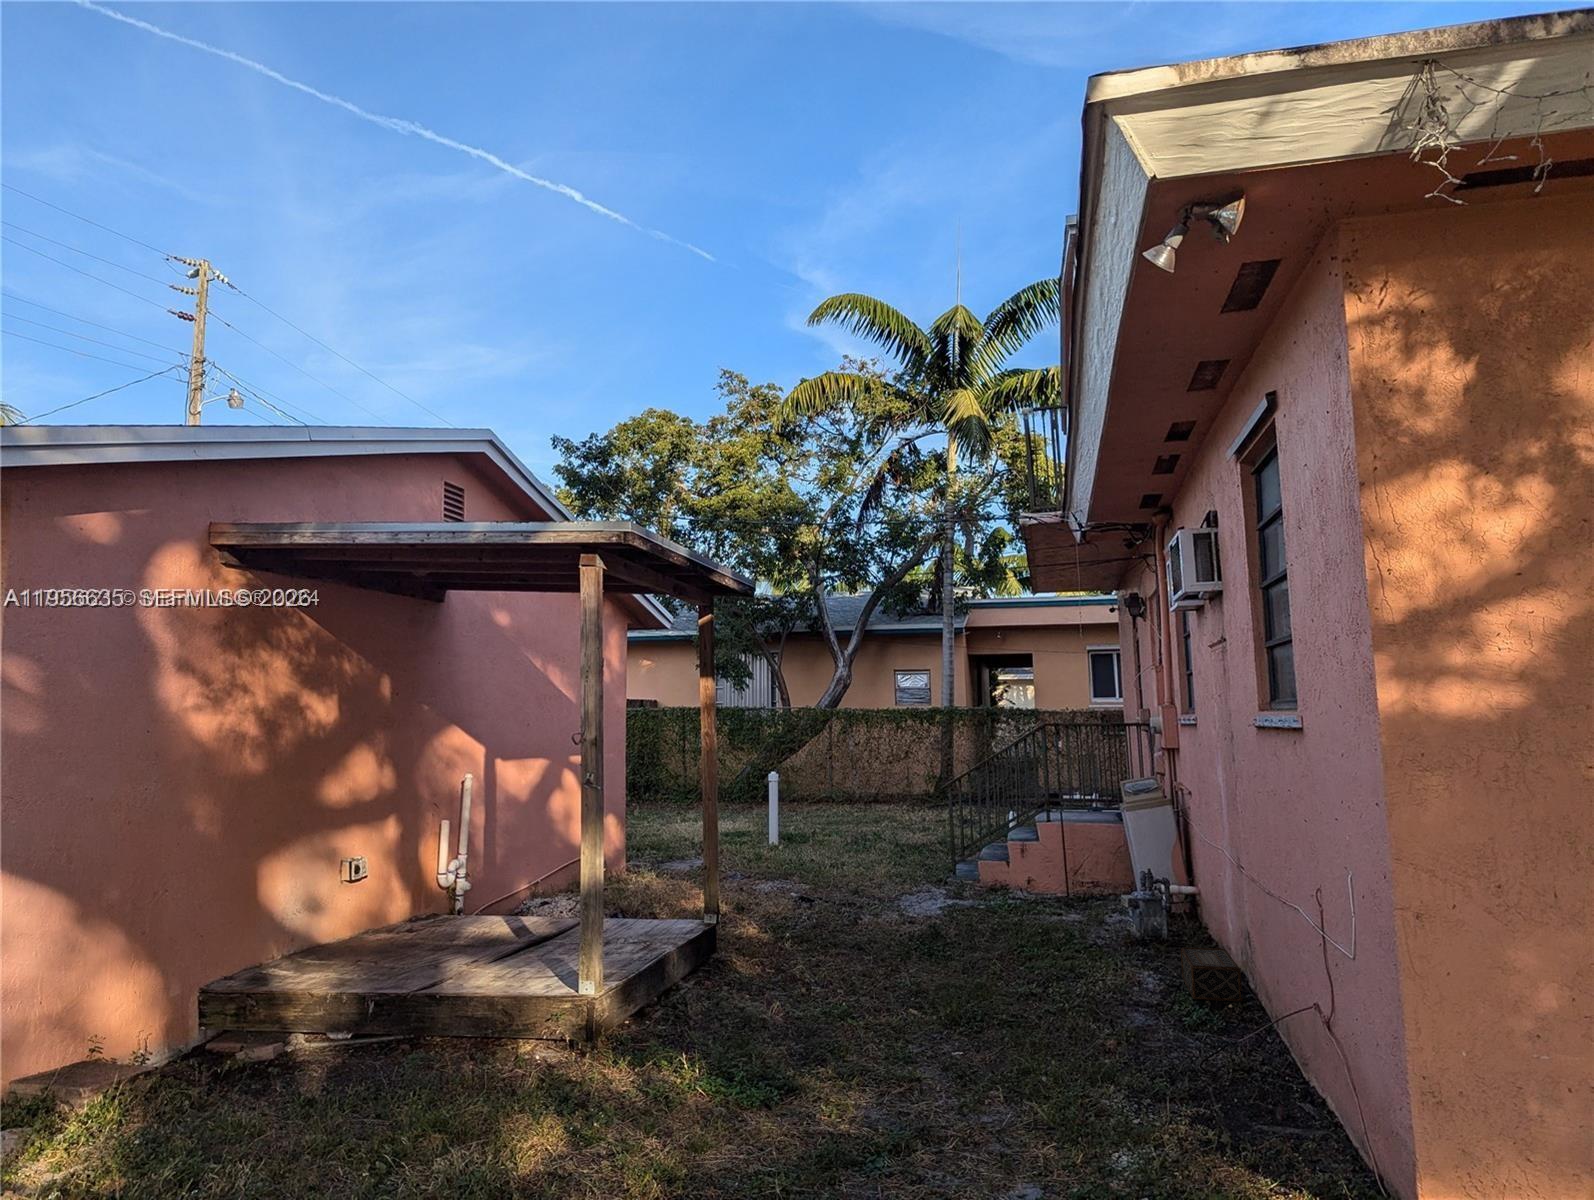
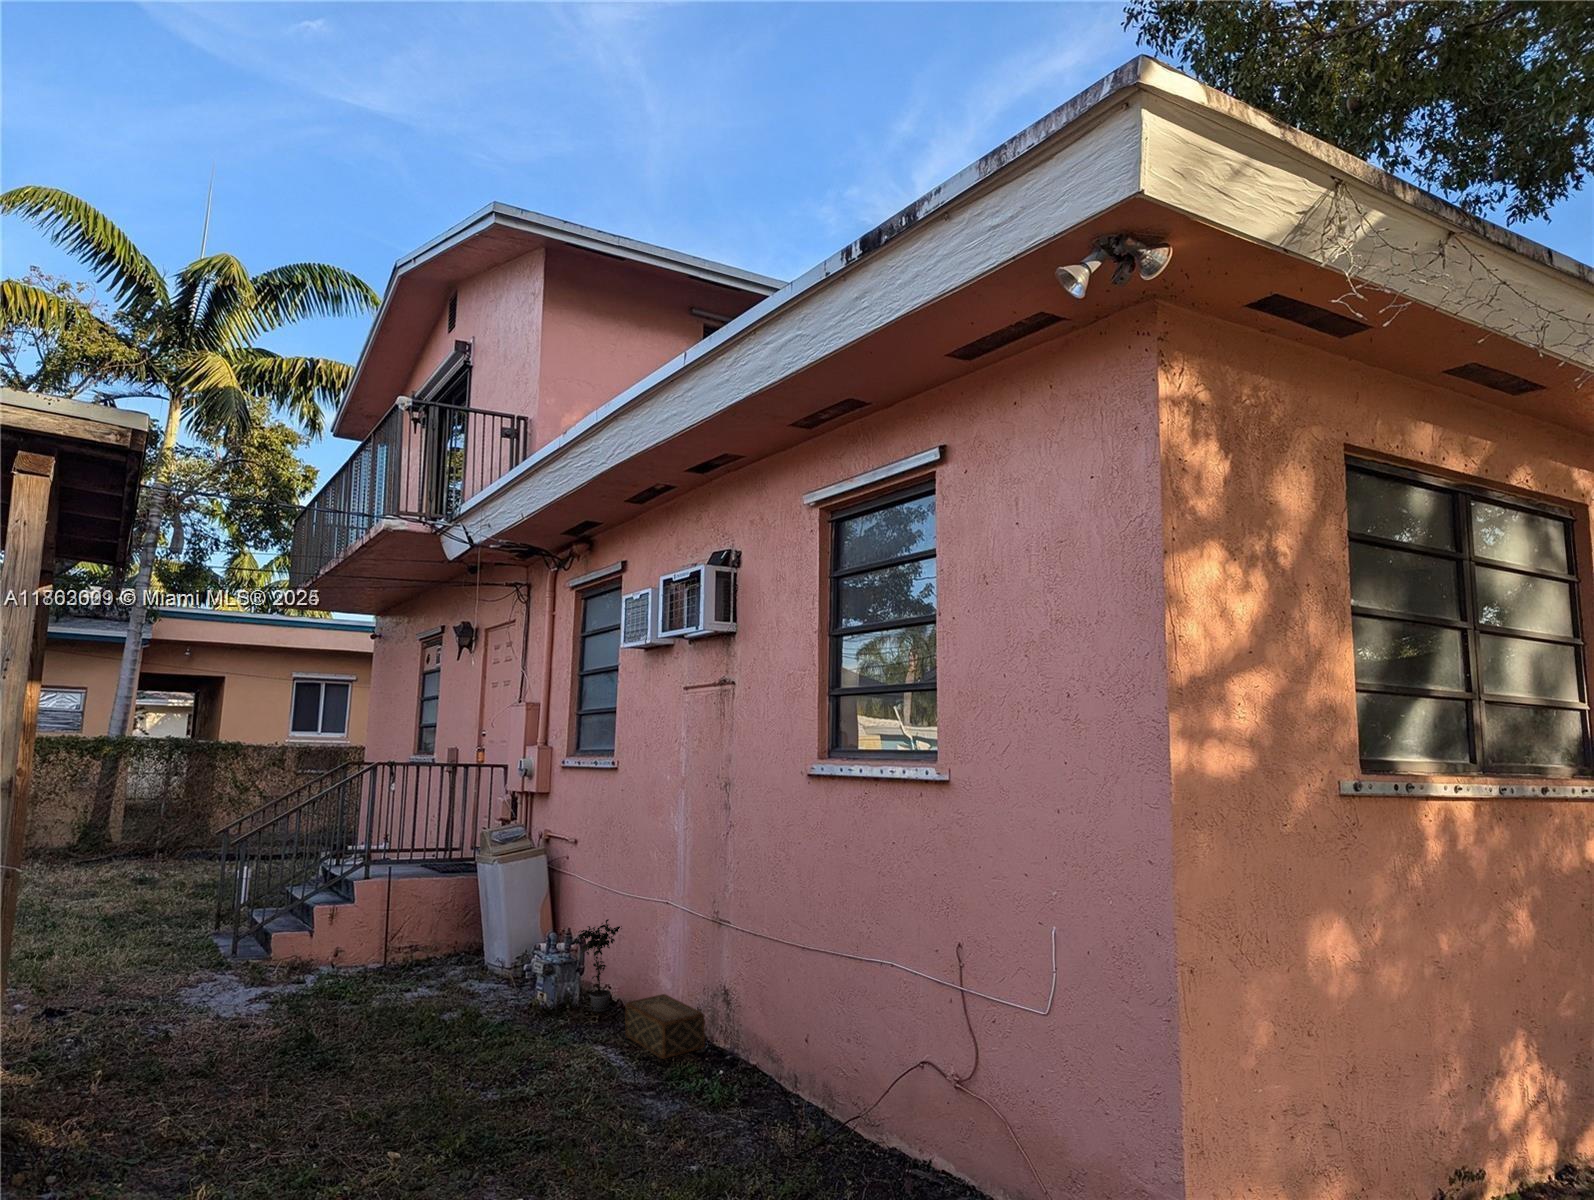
potted plant: none [1151,873,1209,959] -> present [575,919,622,1012]

